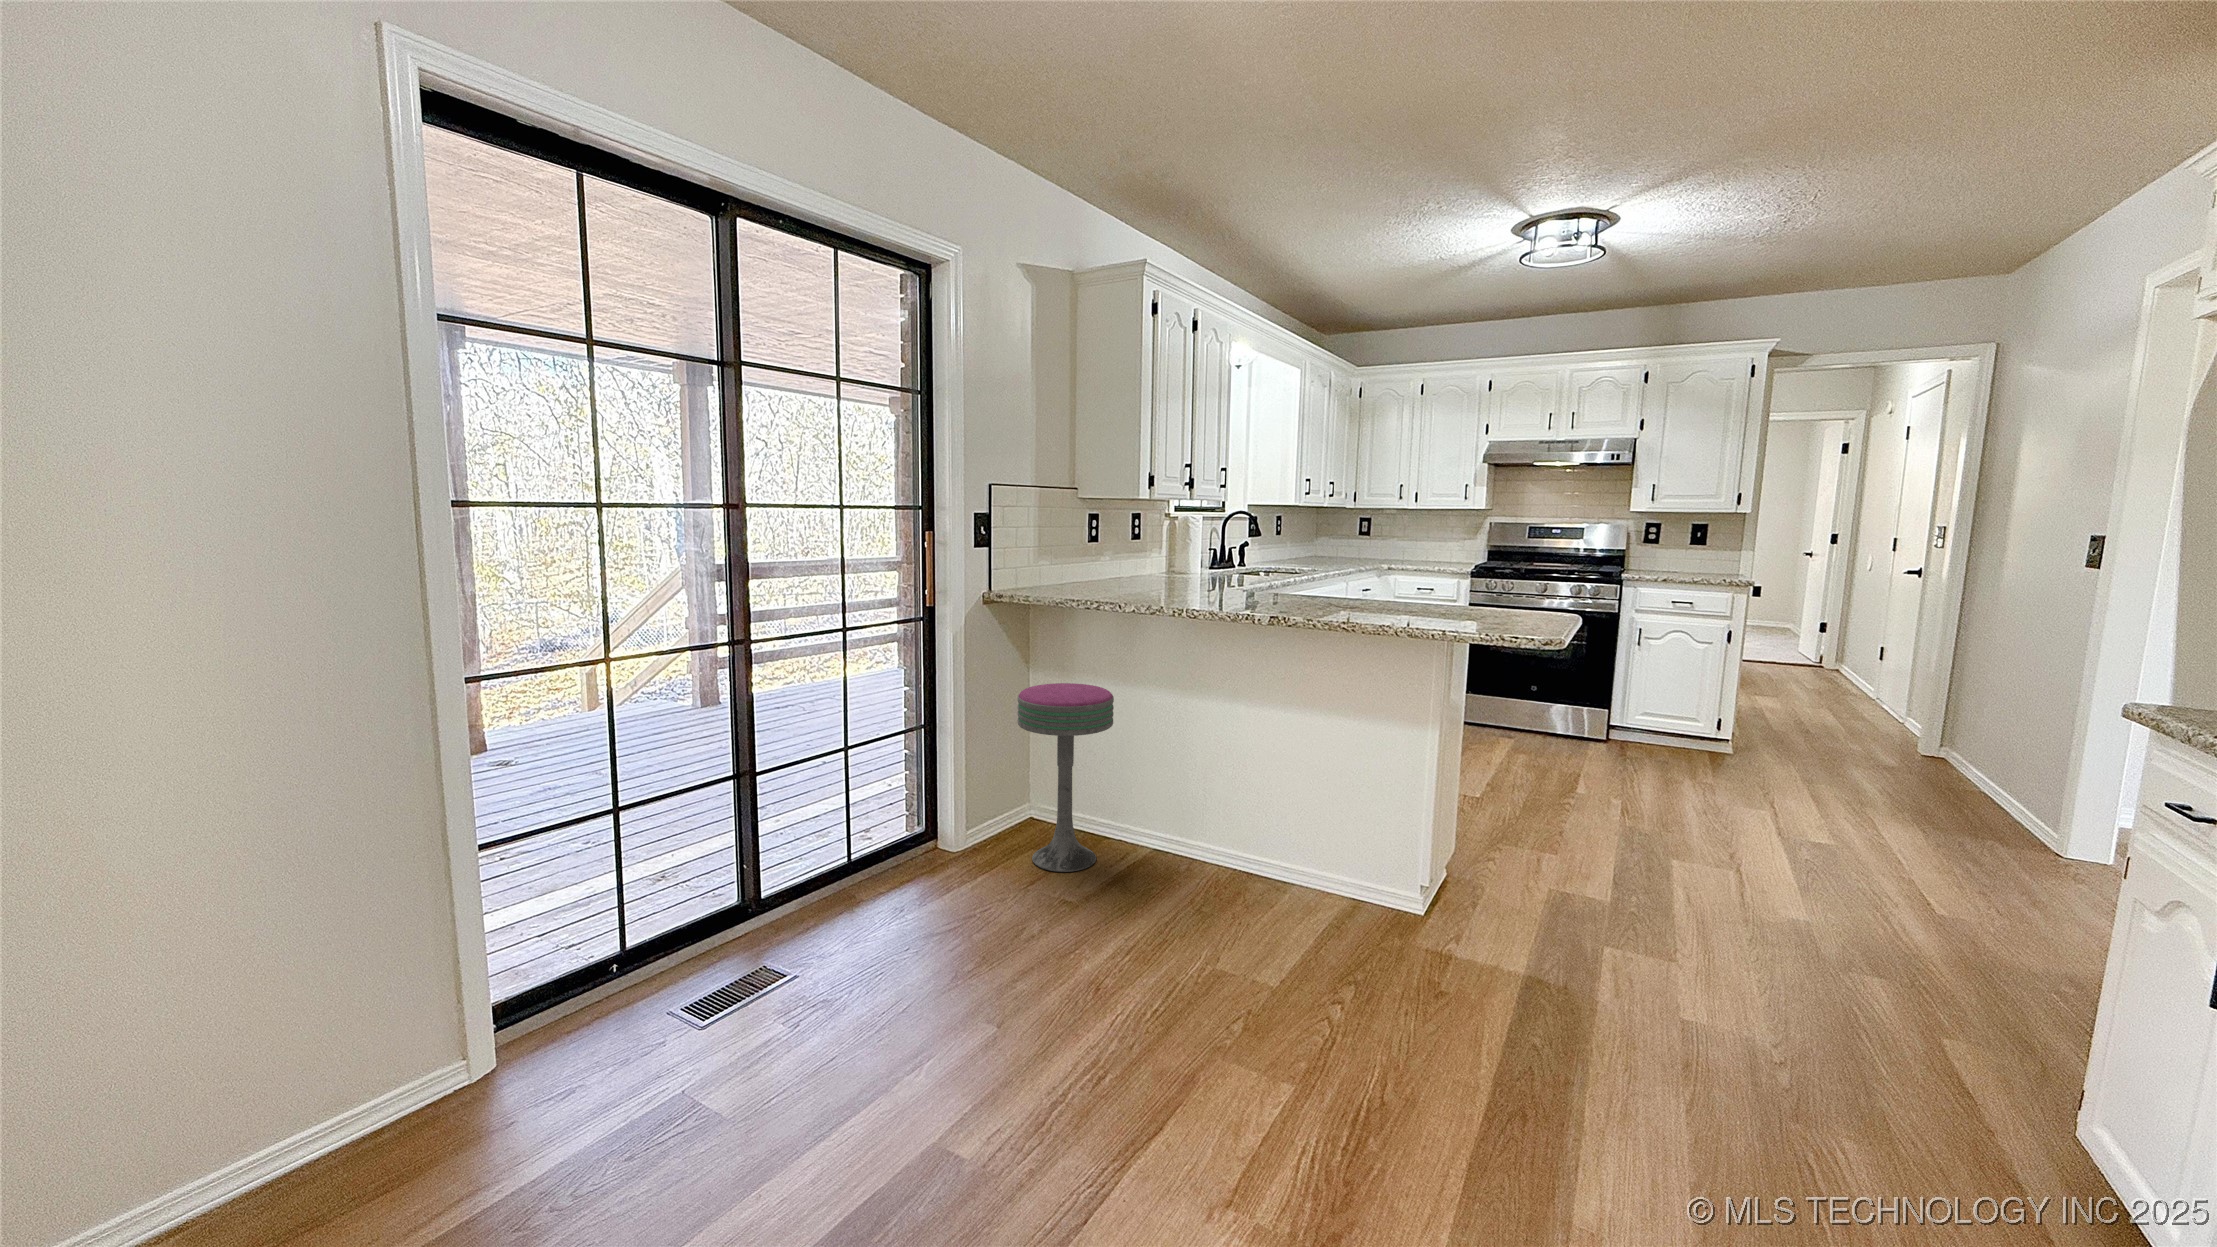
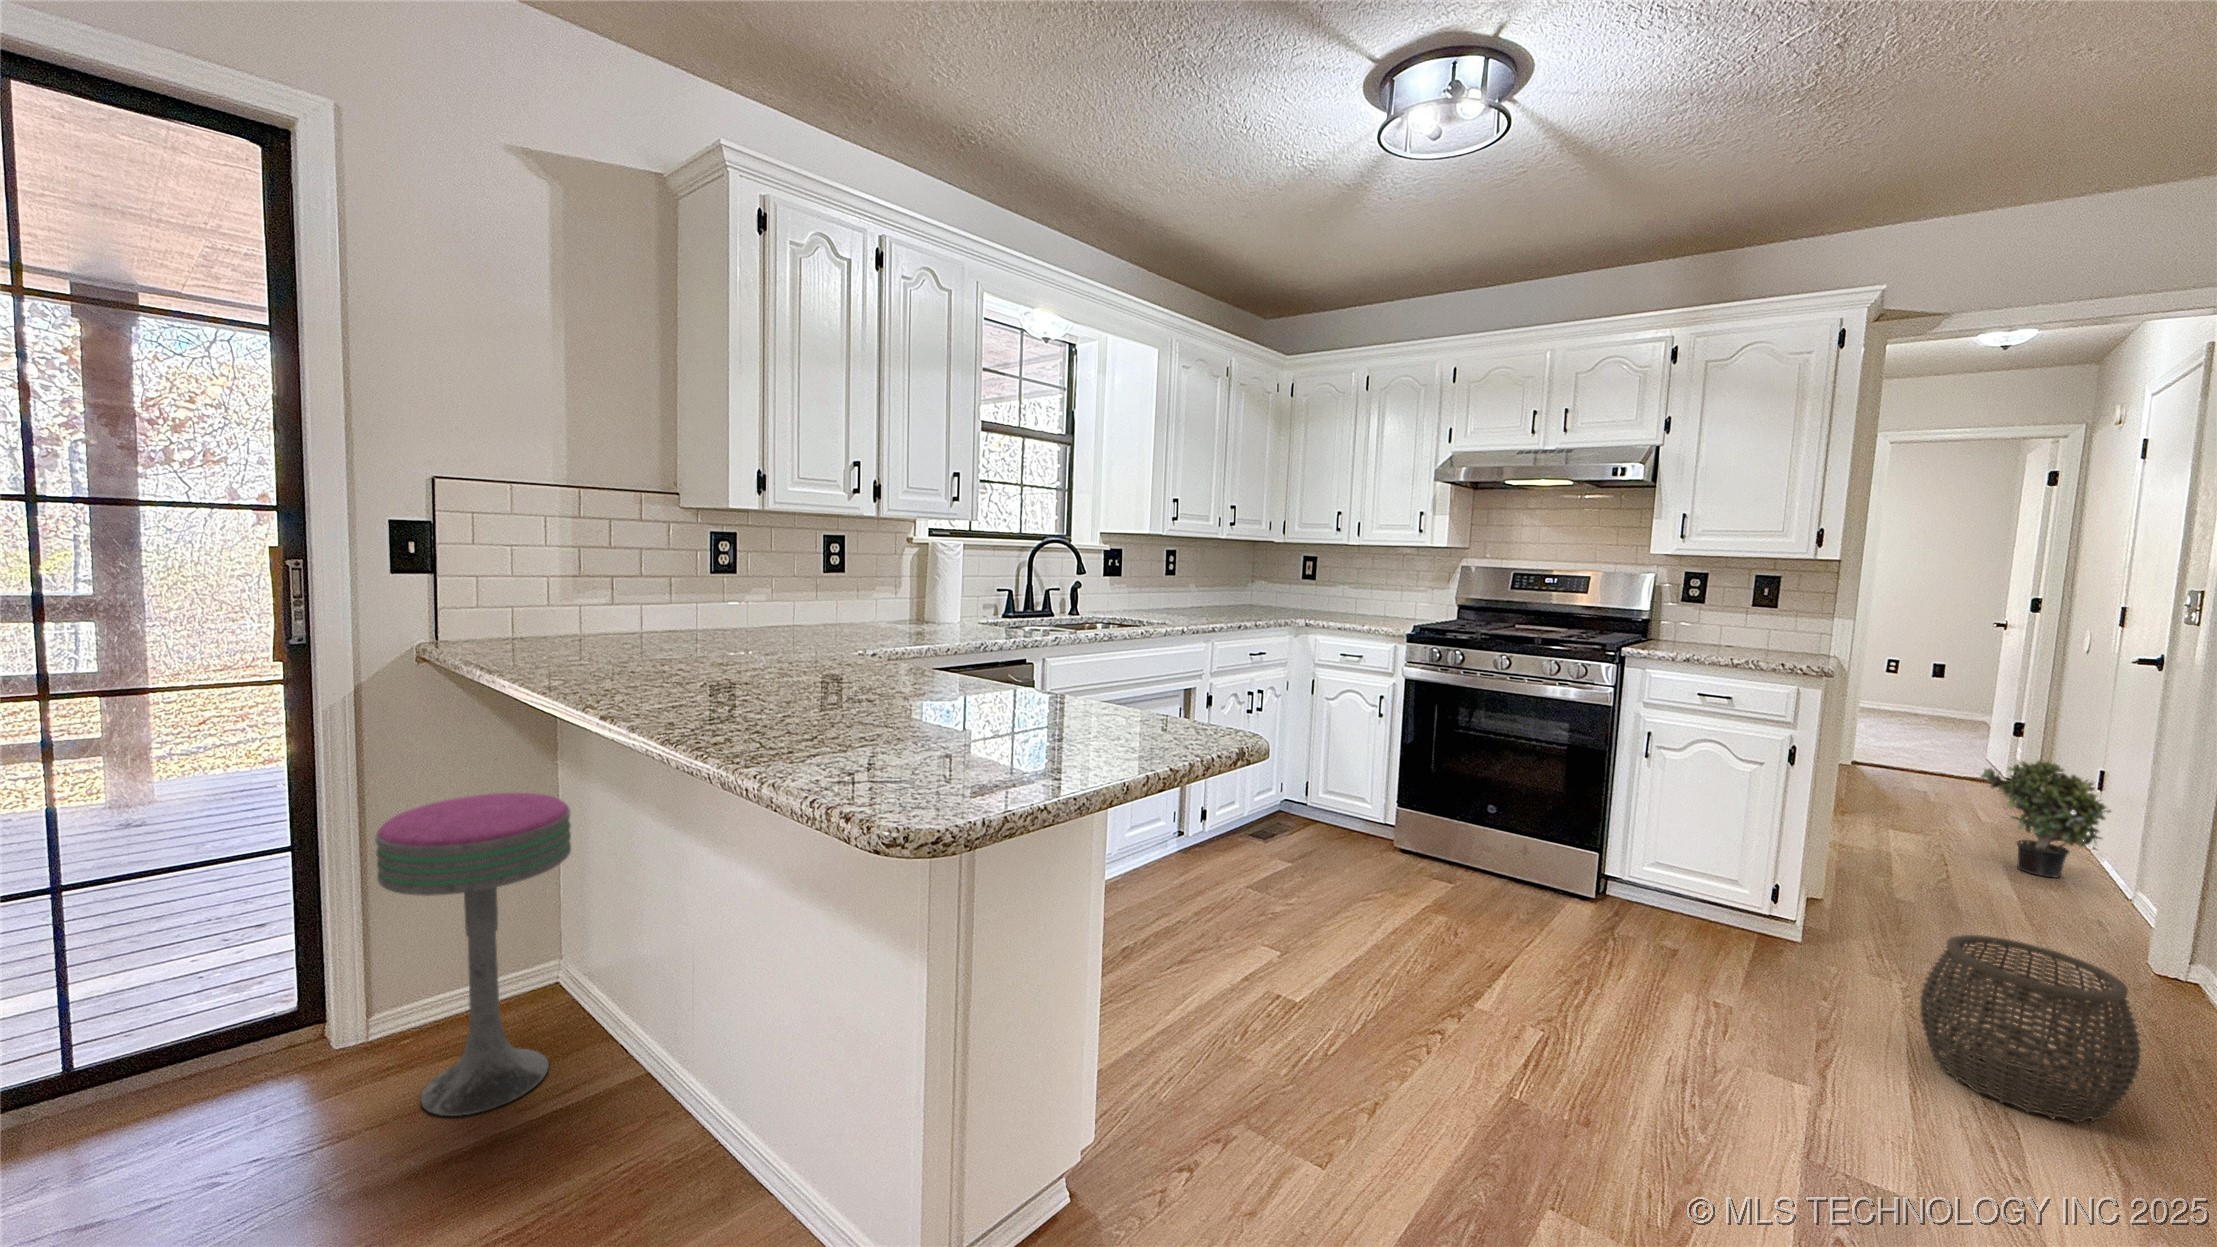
potted plant: none [1815,640,1892,714] -> present [1981,761,2111,878]
woven basket: none [1814,725,1924,812] -> present [1920,935,2141,1123]

